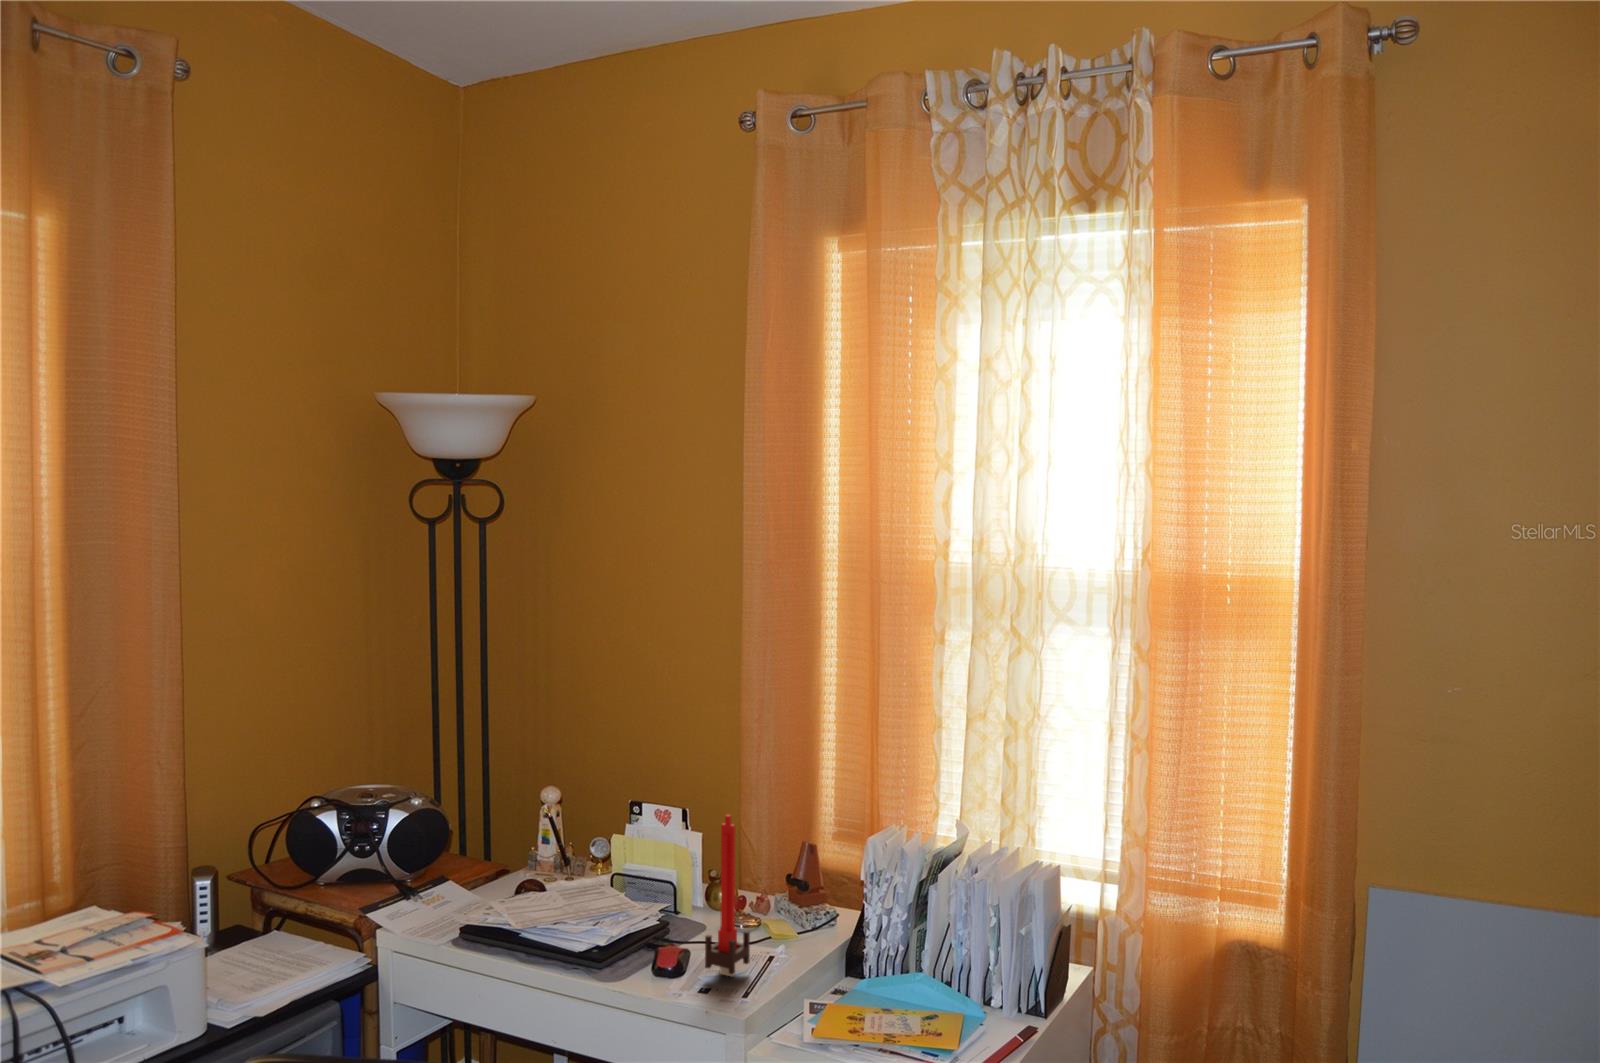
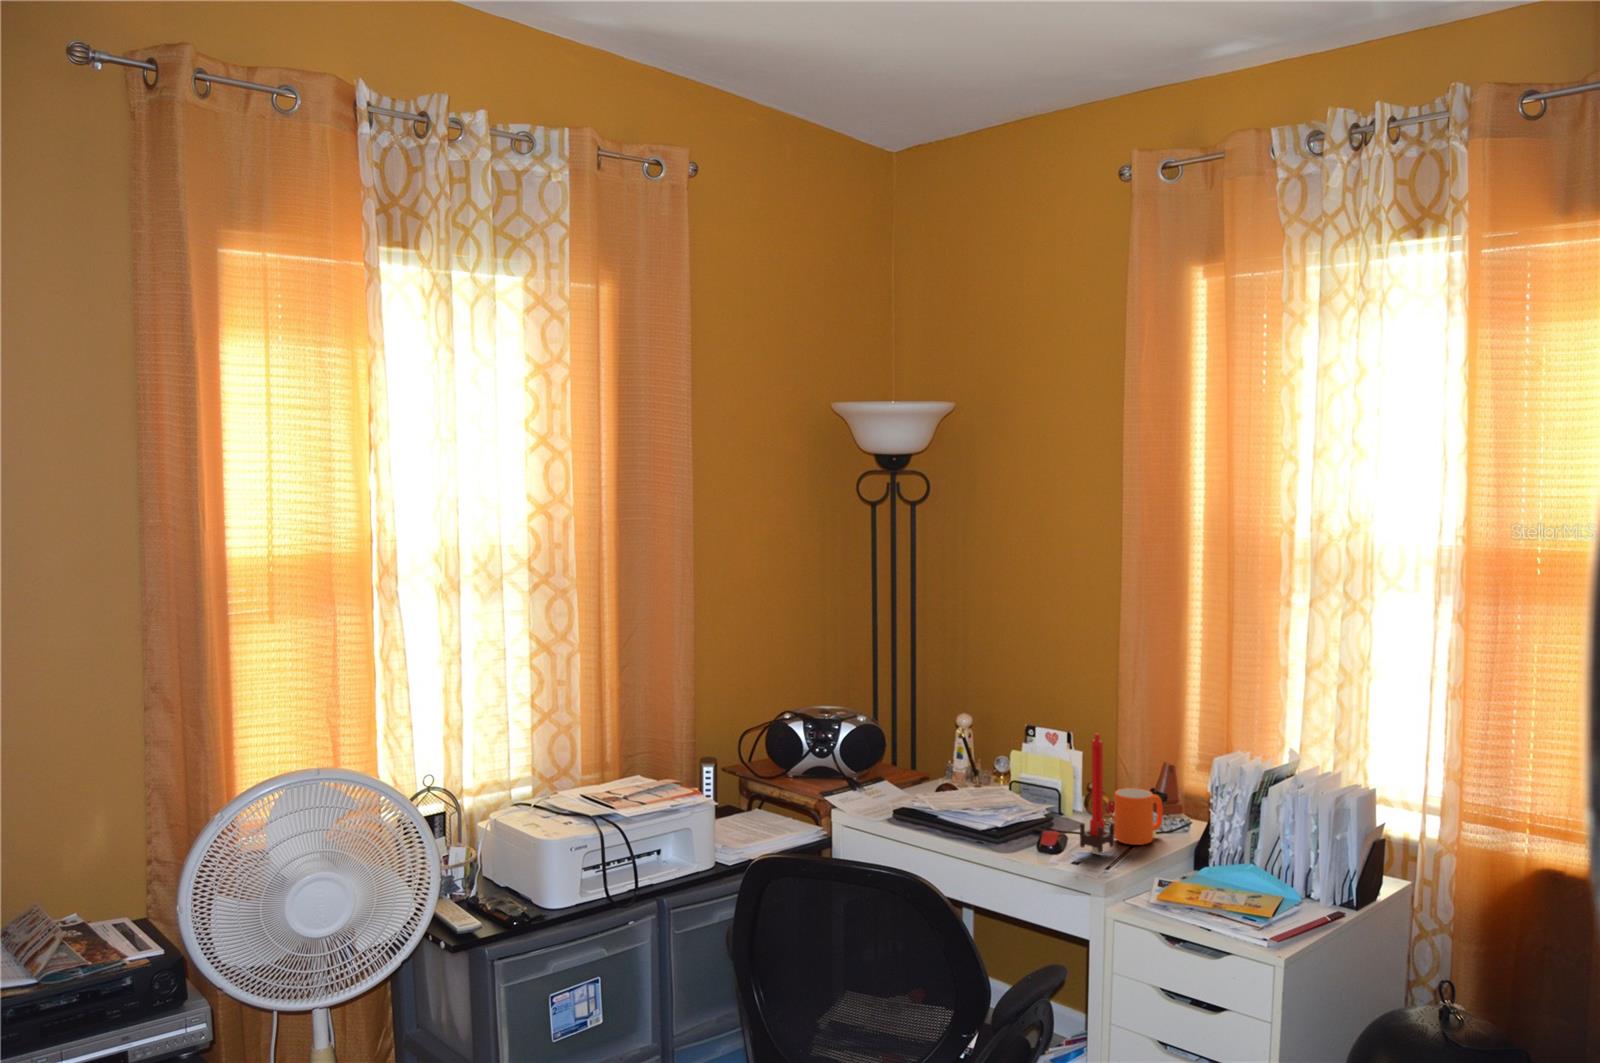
mug: none [749,879,808,956] -> present [1114,788,1163,845]

